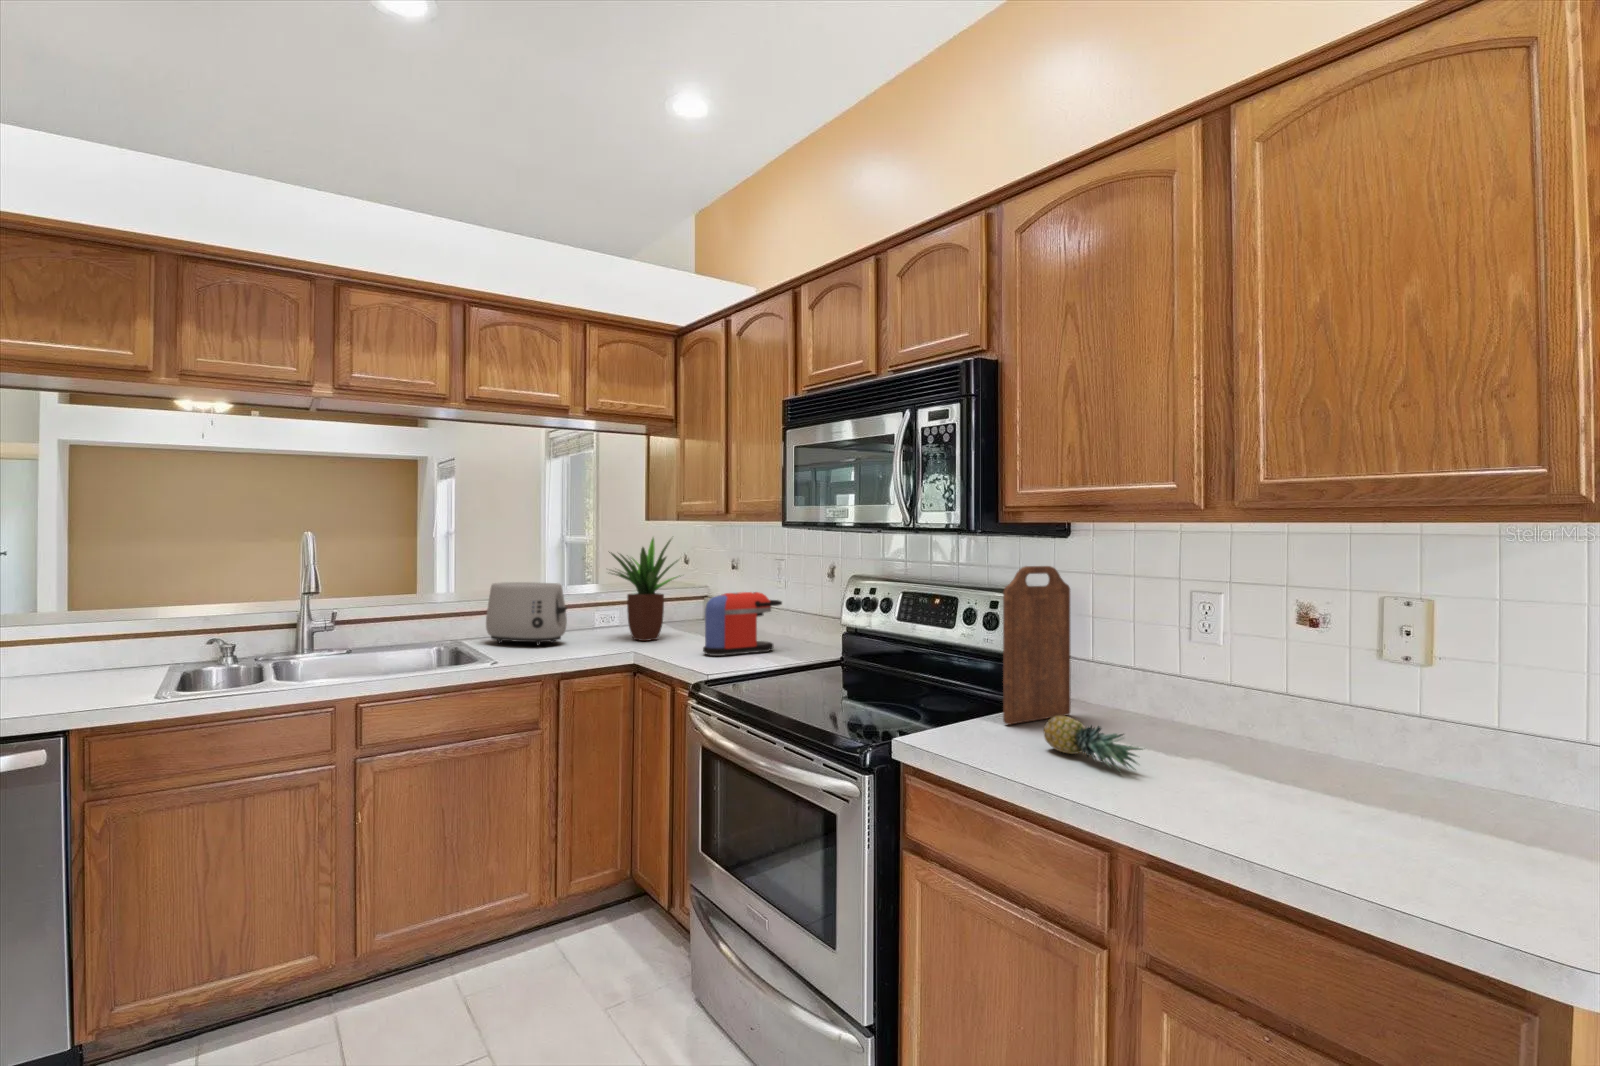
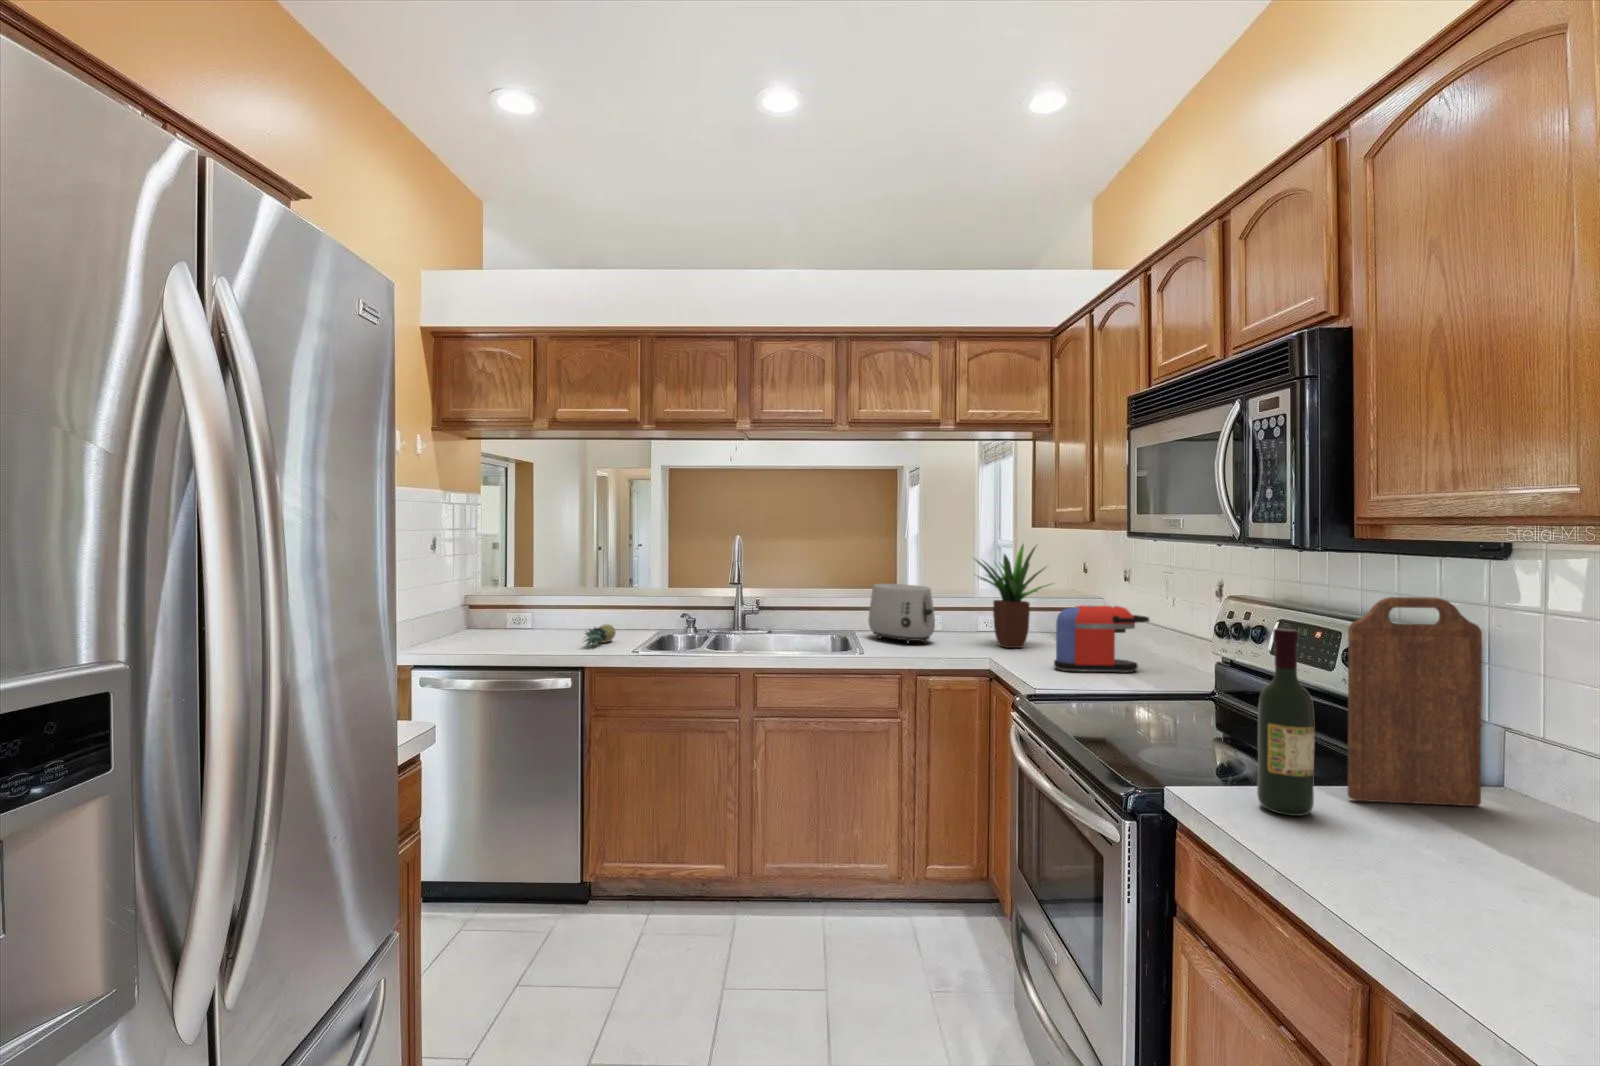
wine bottle: none [959,593,999,743] -> present [1257,628,1314,816]
fruit: present [1044,716,1145,769] -> present [584,624,616,646]

